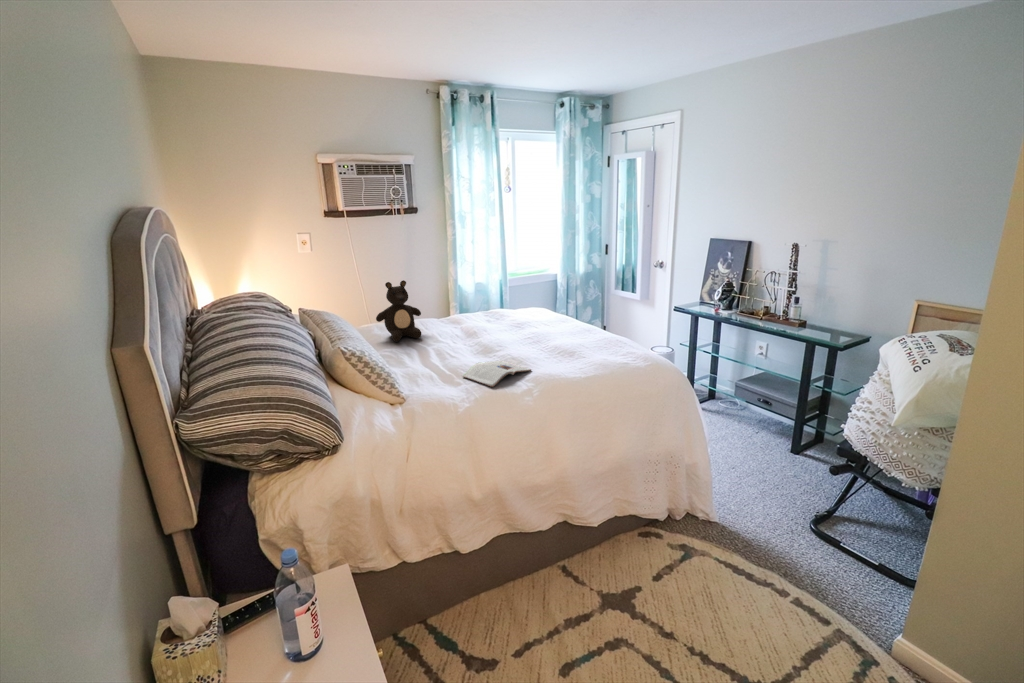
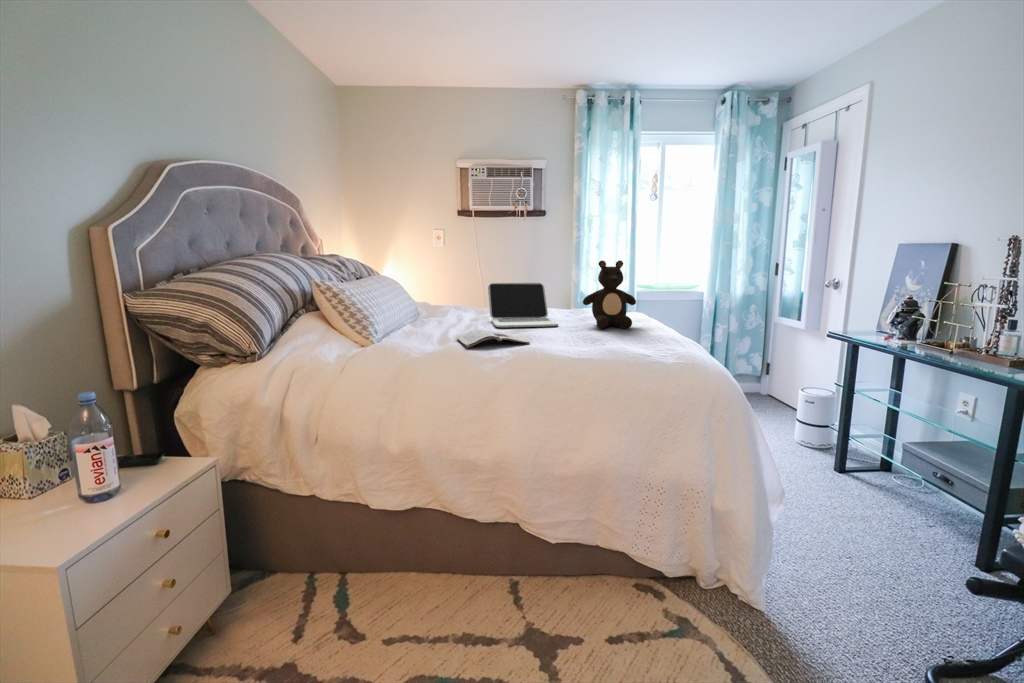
teddy bear: present [376,280,421,342] -> present [583,260,636,328]
laptop: none [436,299,518,353] -> present [488,283,558,327]

